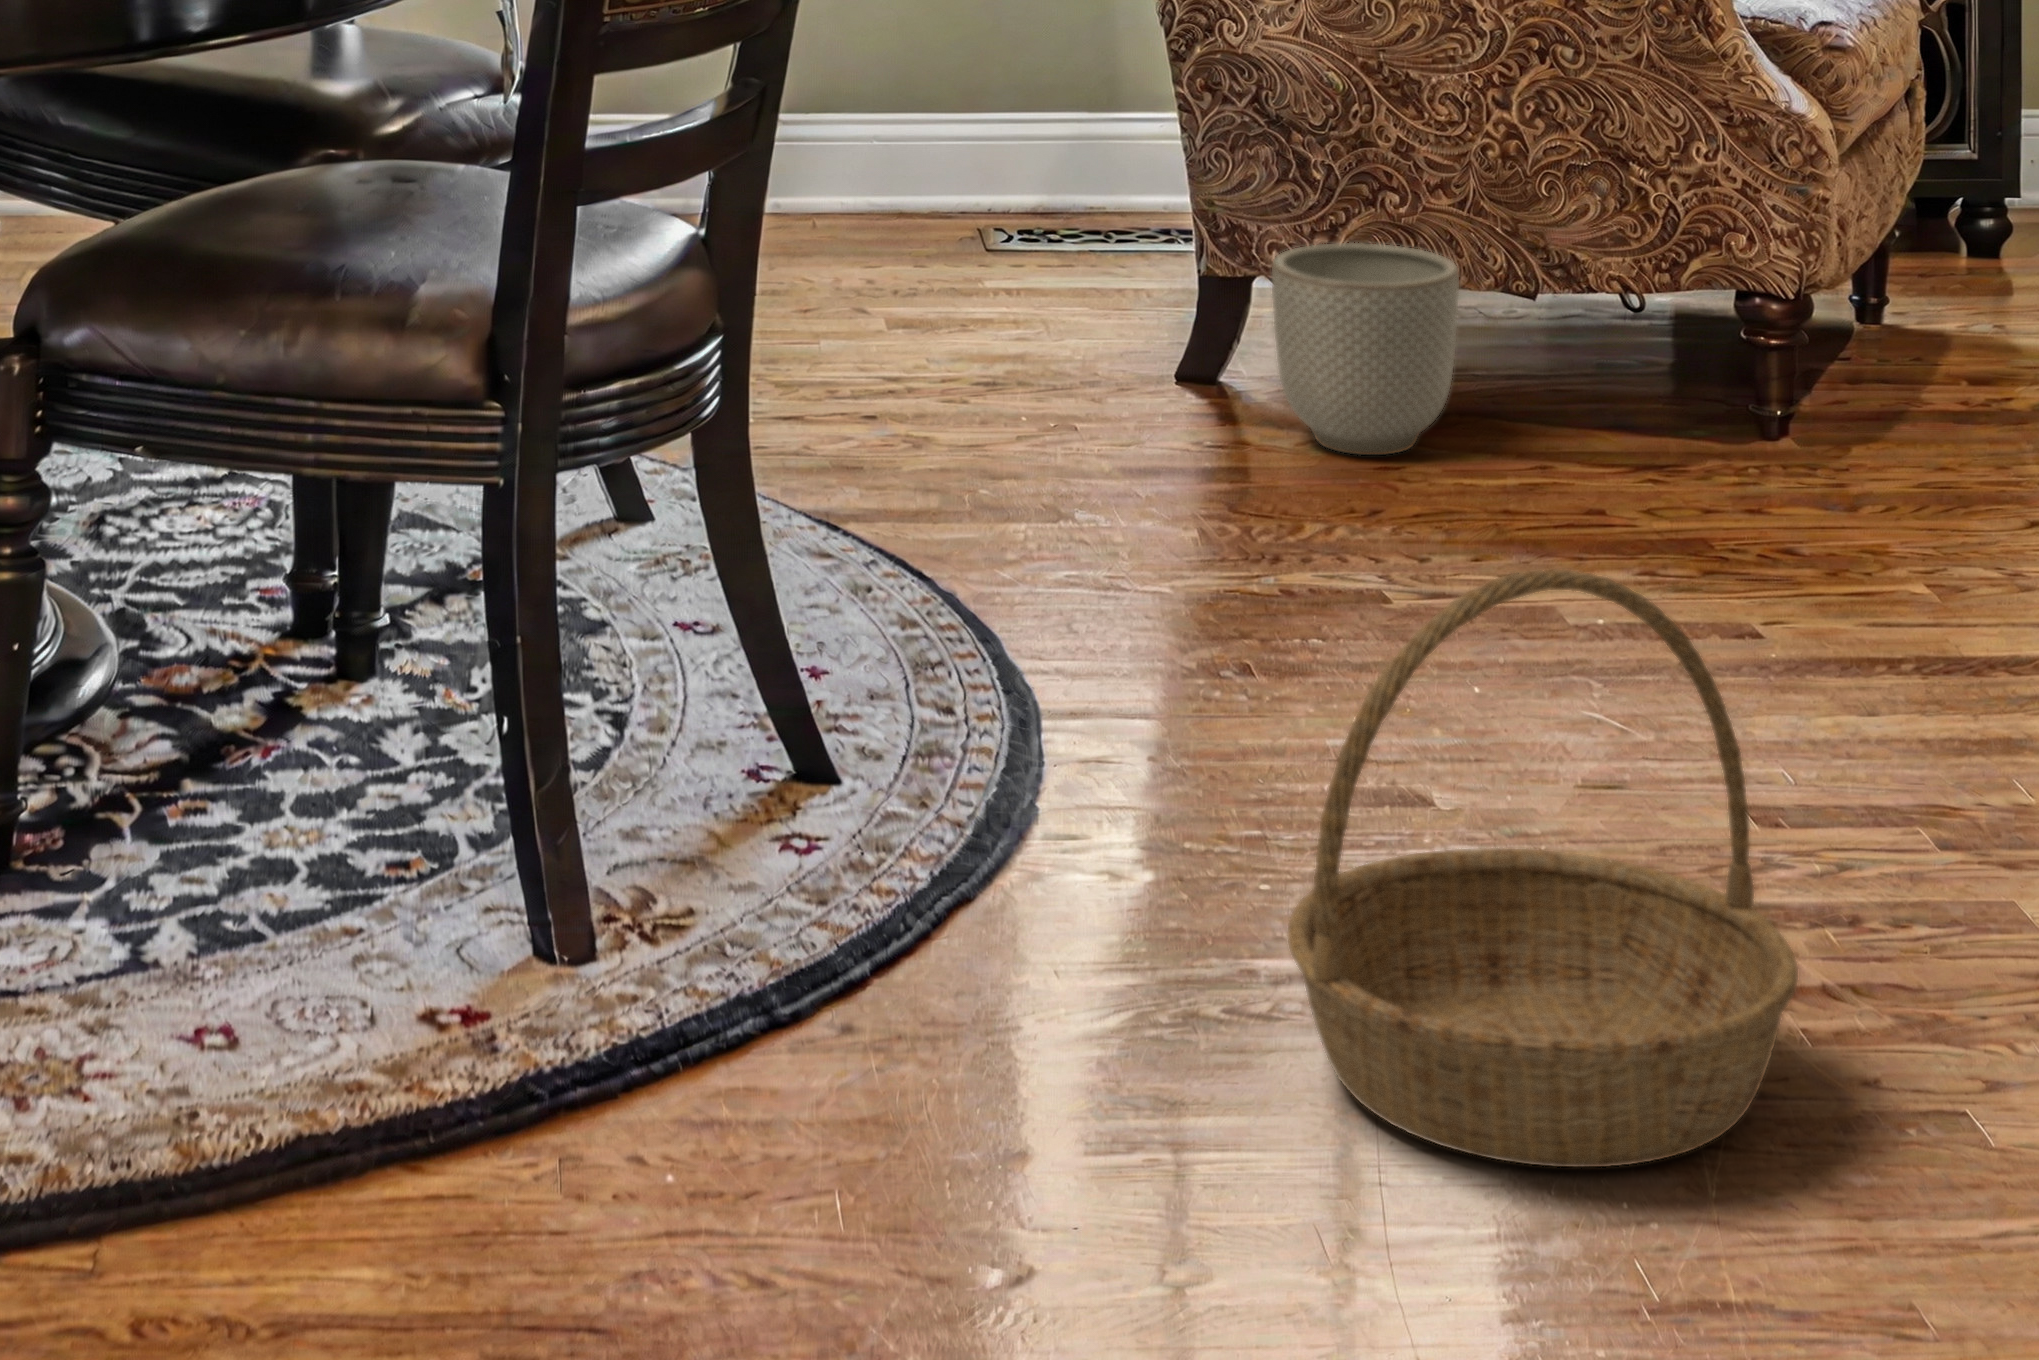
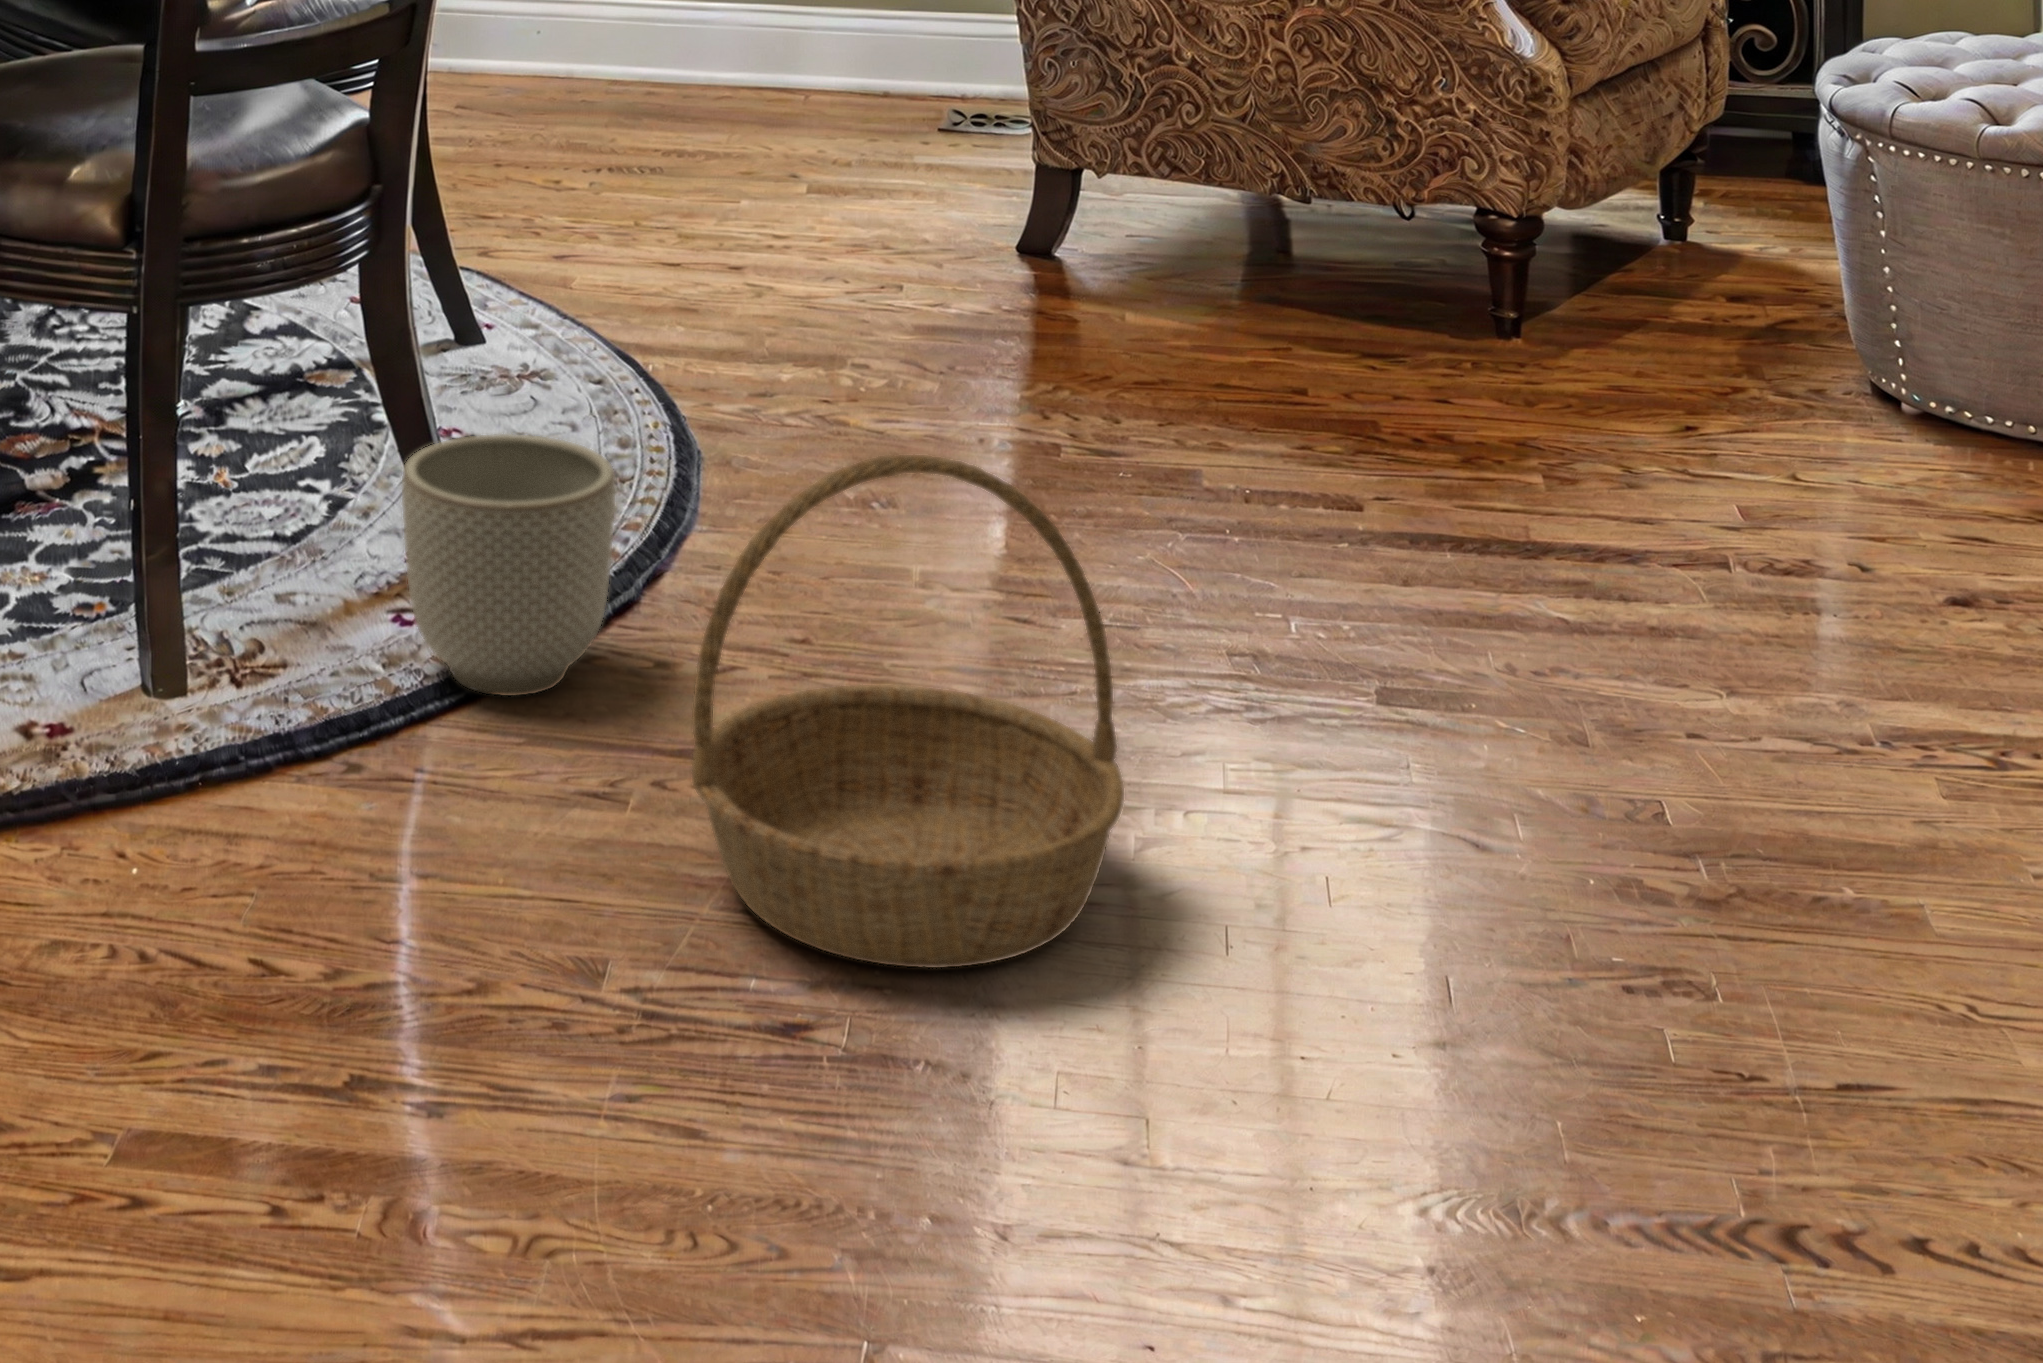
planter: present [1272,243,1459,455] -> present [402,434,616,696]

